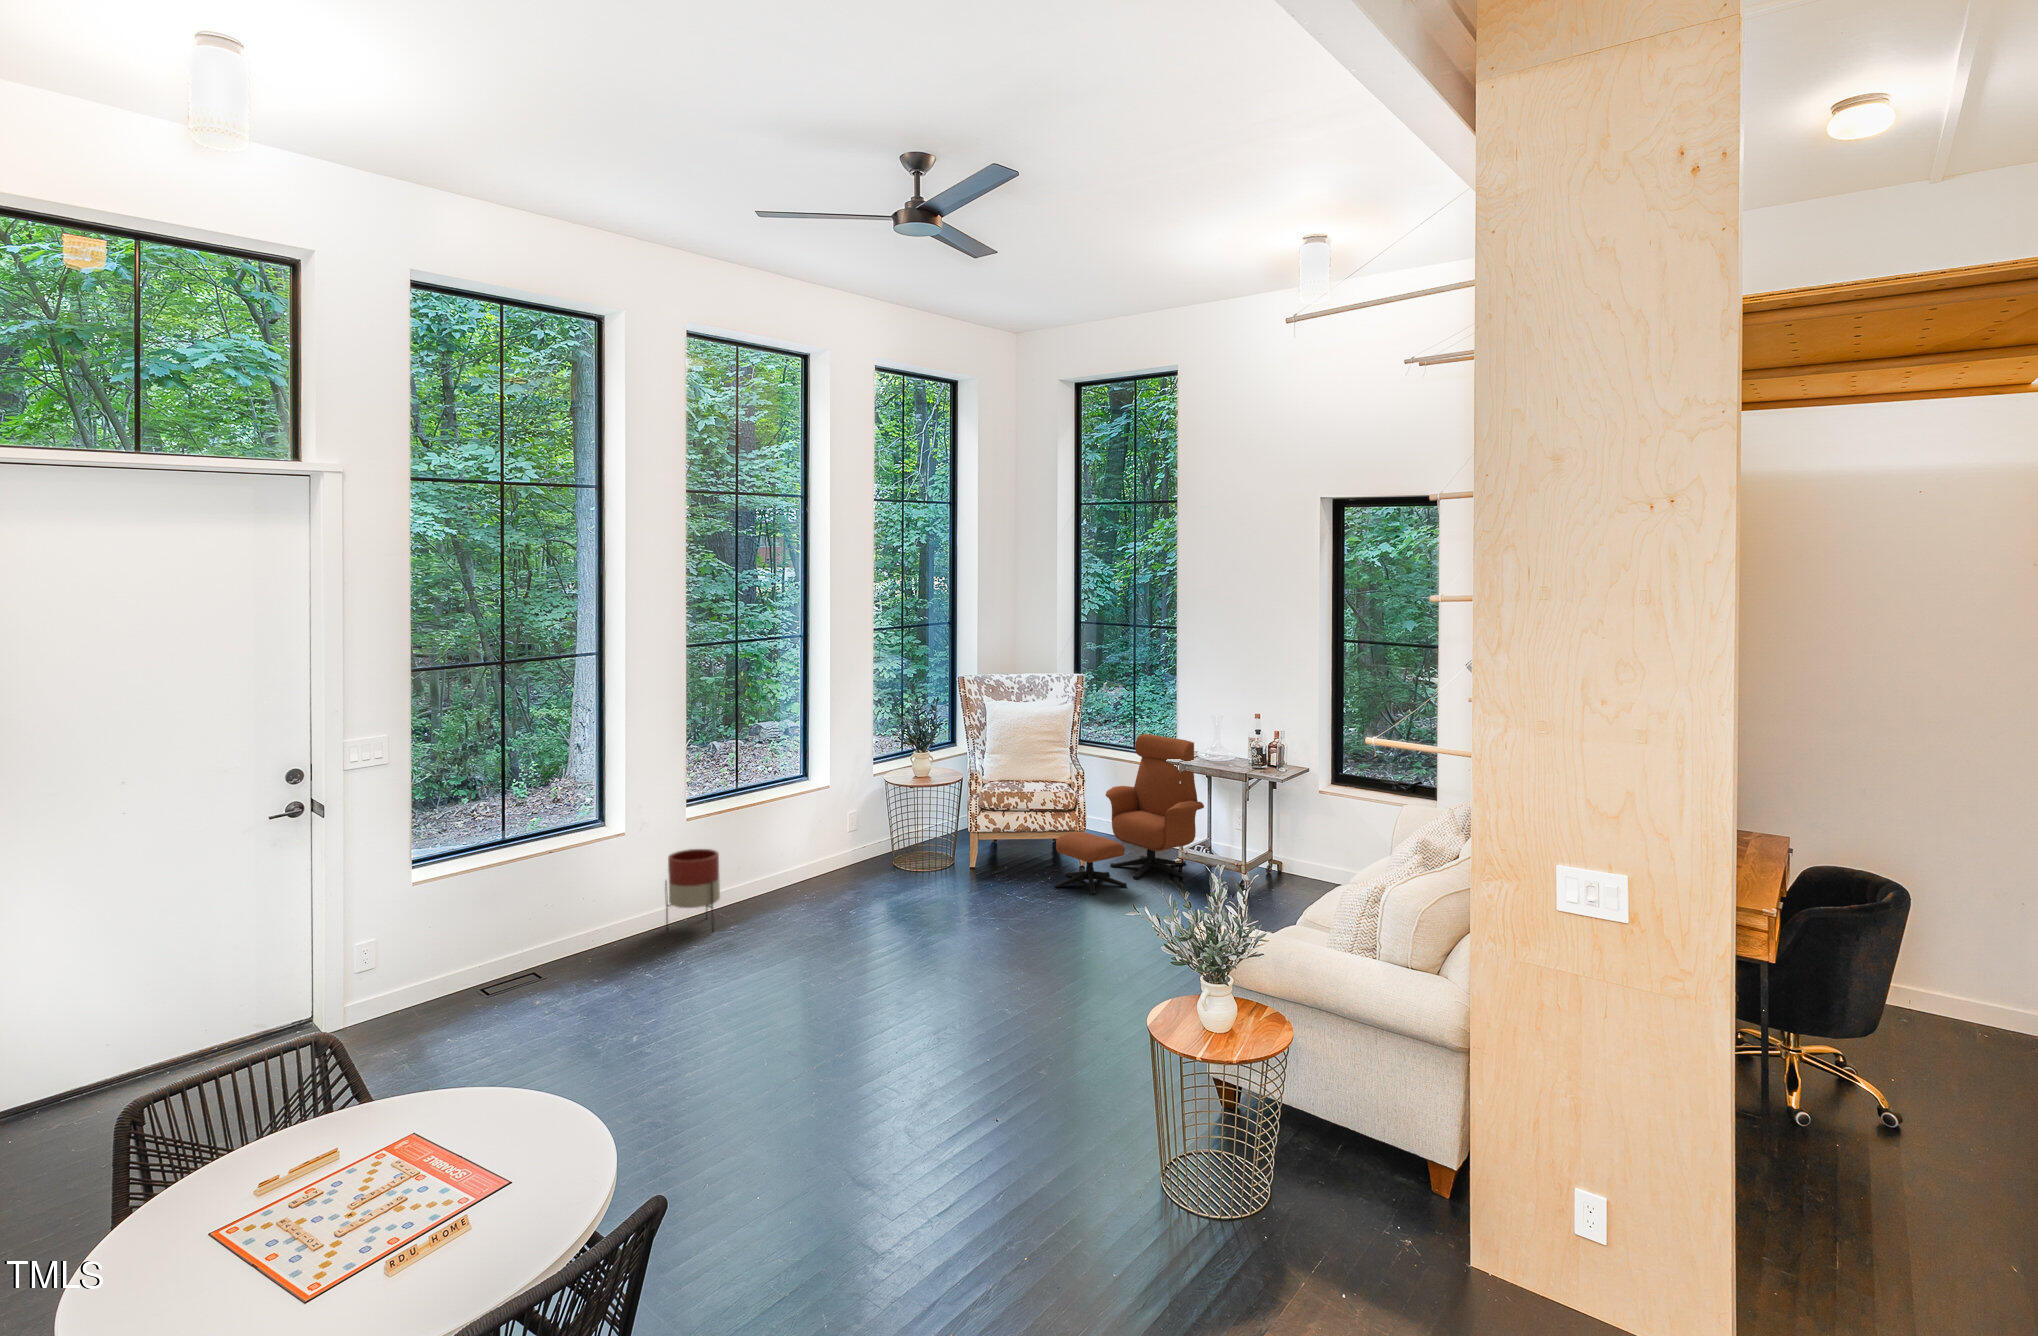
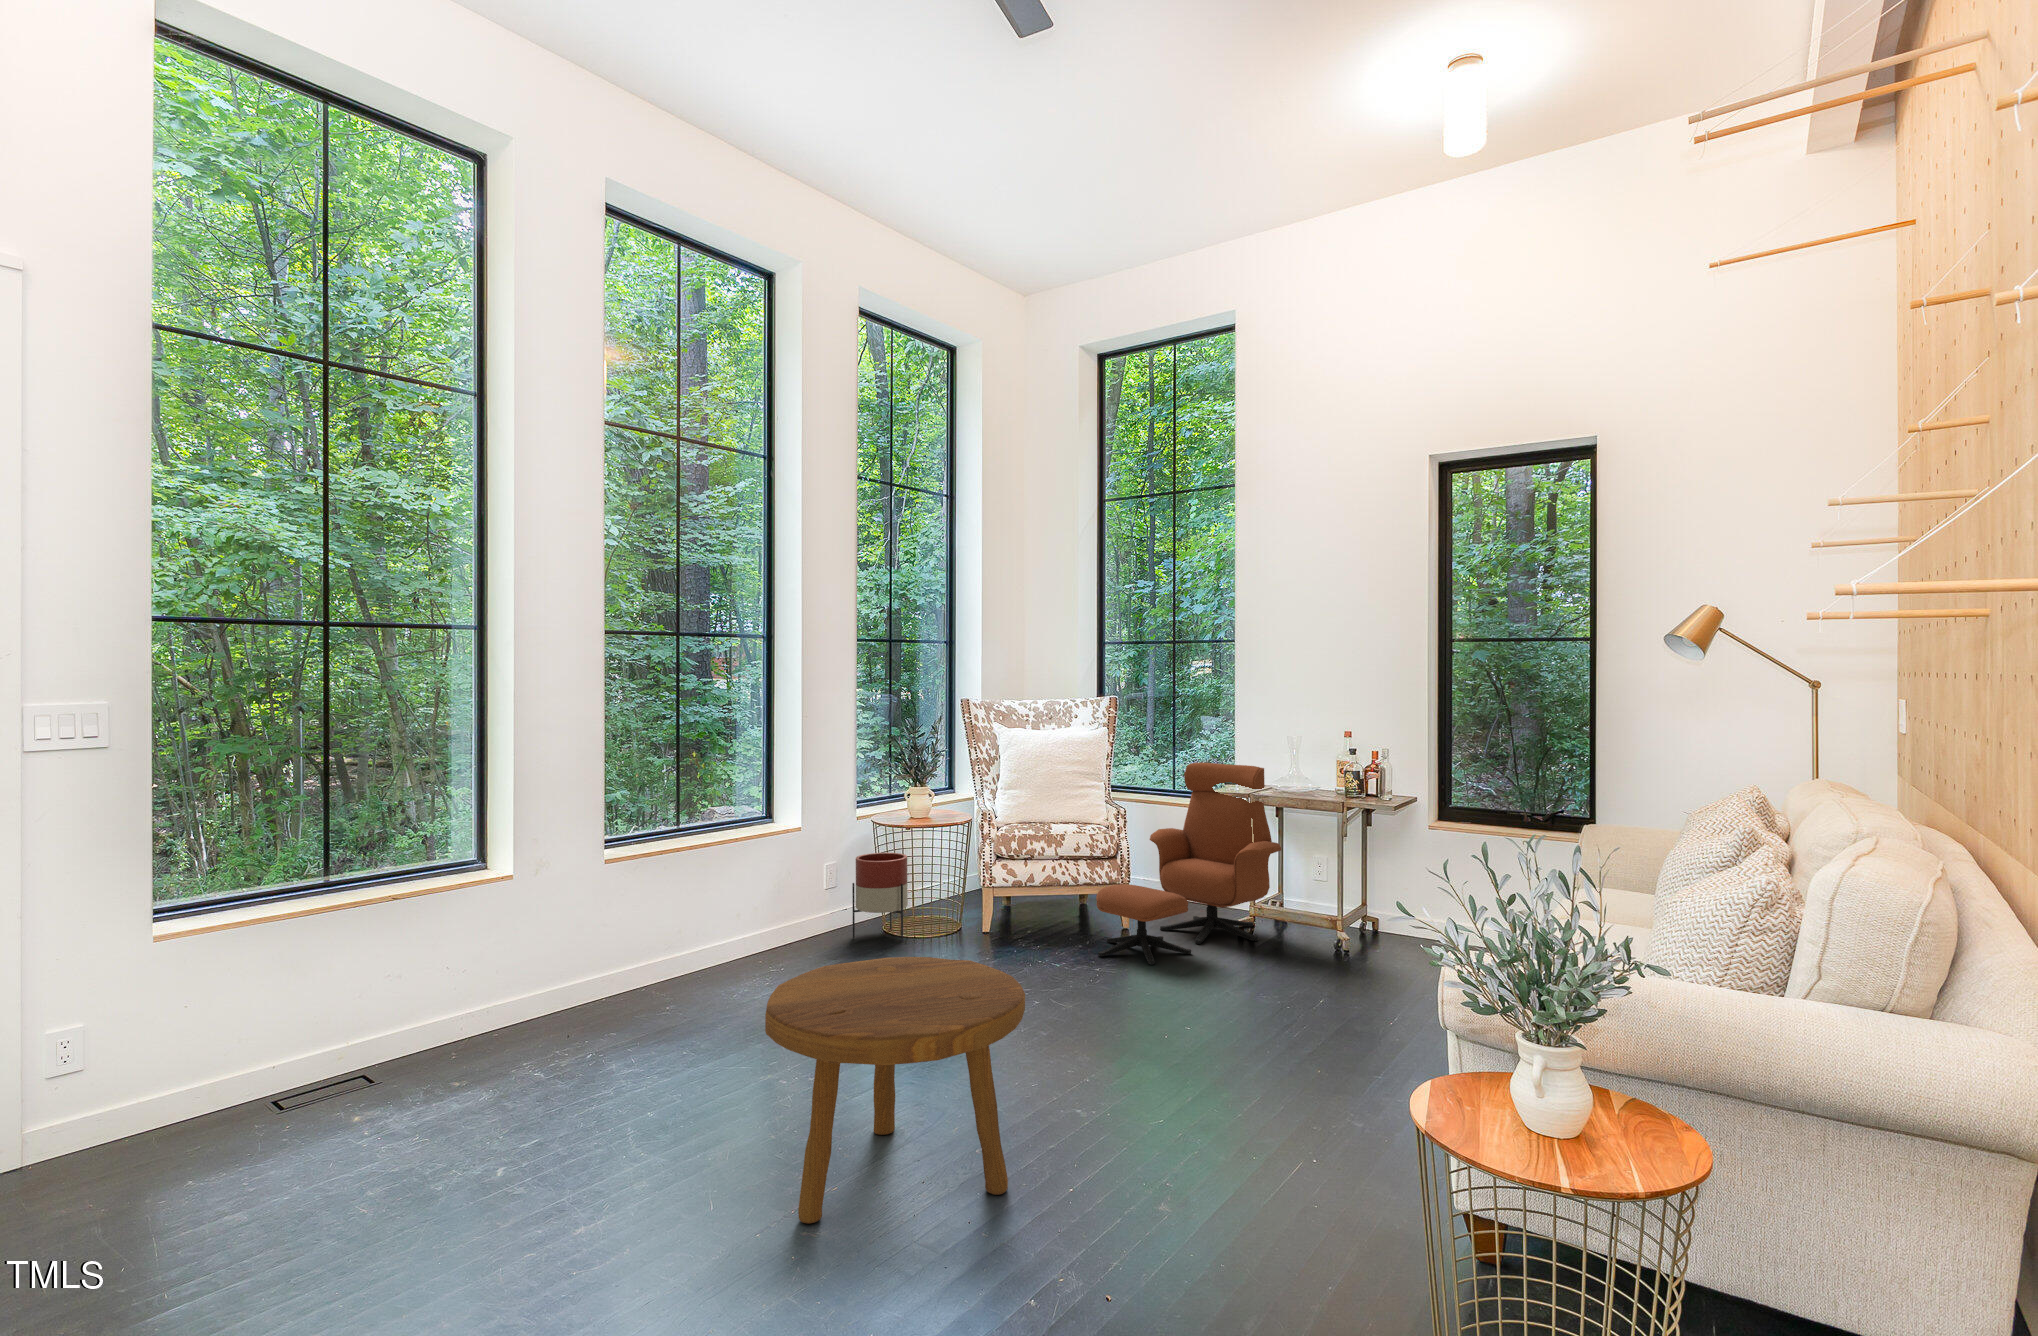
planter: present [665,849,720,931] -> present [852,853,908,940]
footstool: none [808,892,967,1046] -> present [765,957,1025,1224]

